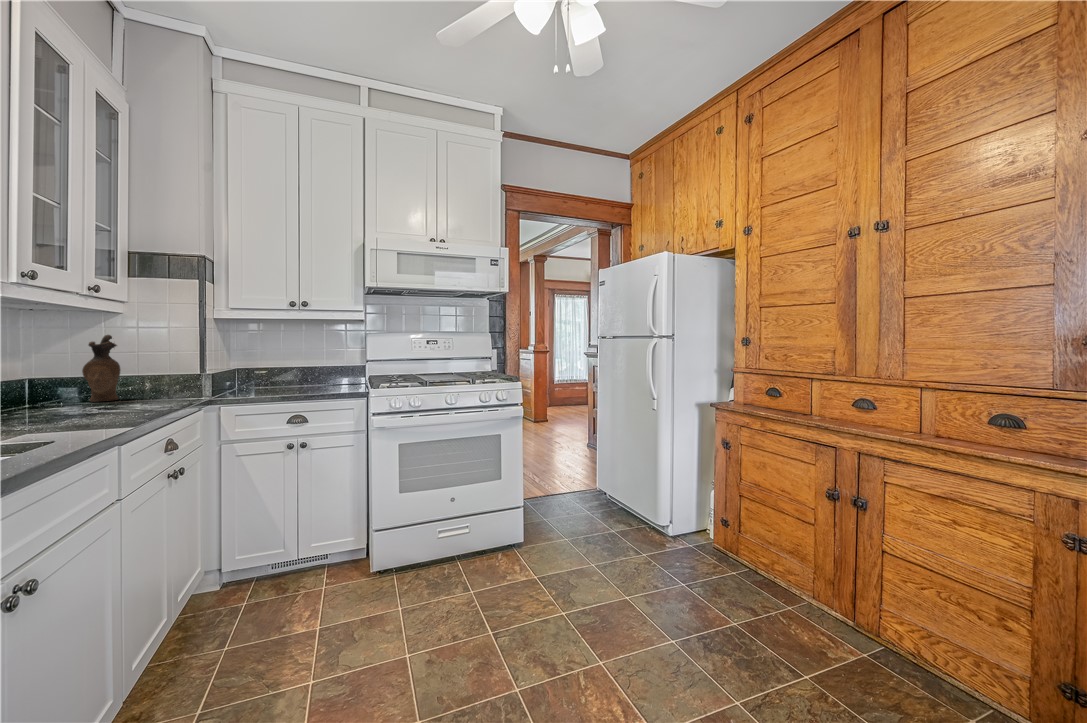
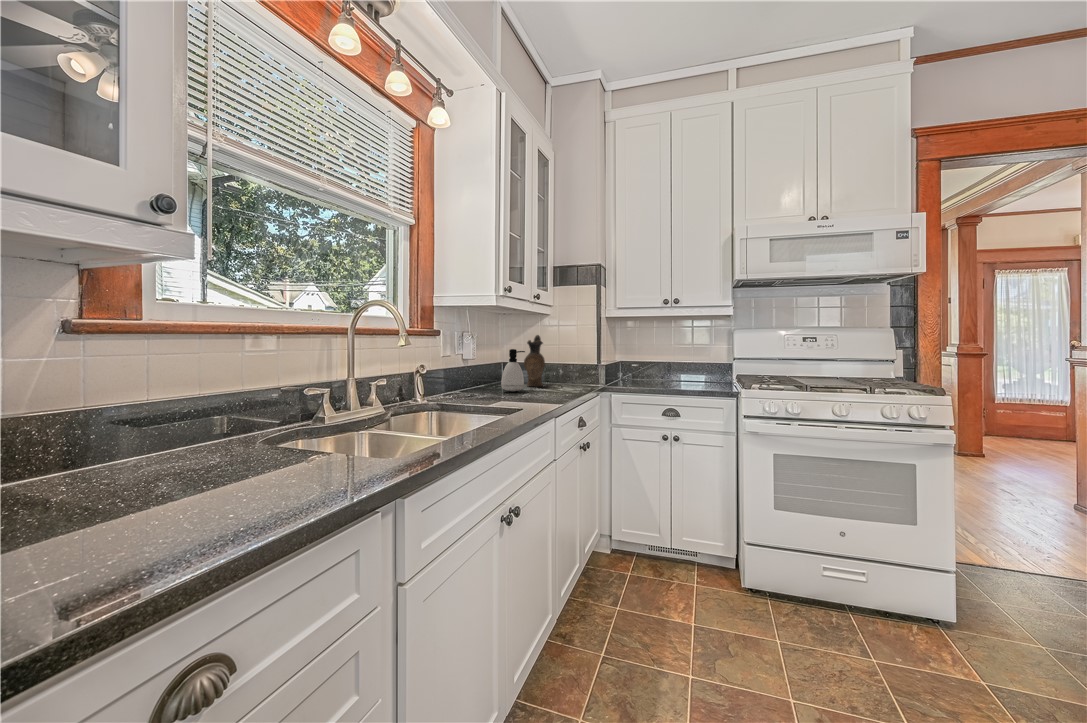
soap dispenser: none [32,354,77,412] -> present [501,349,525,392]

